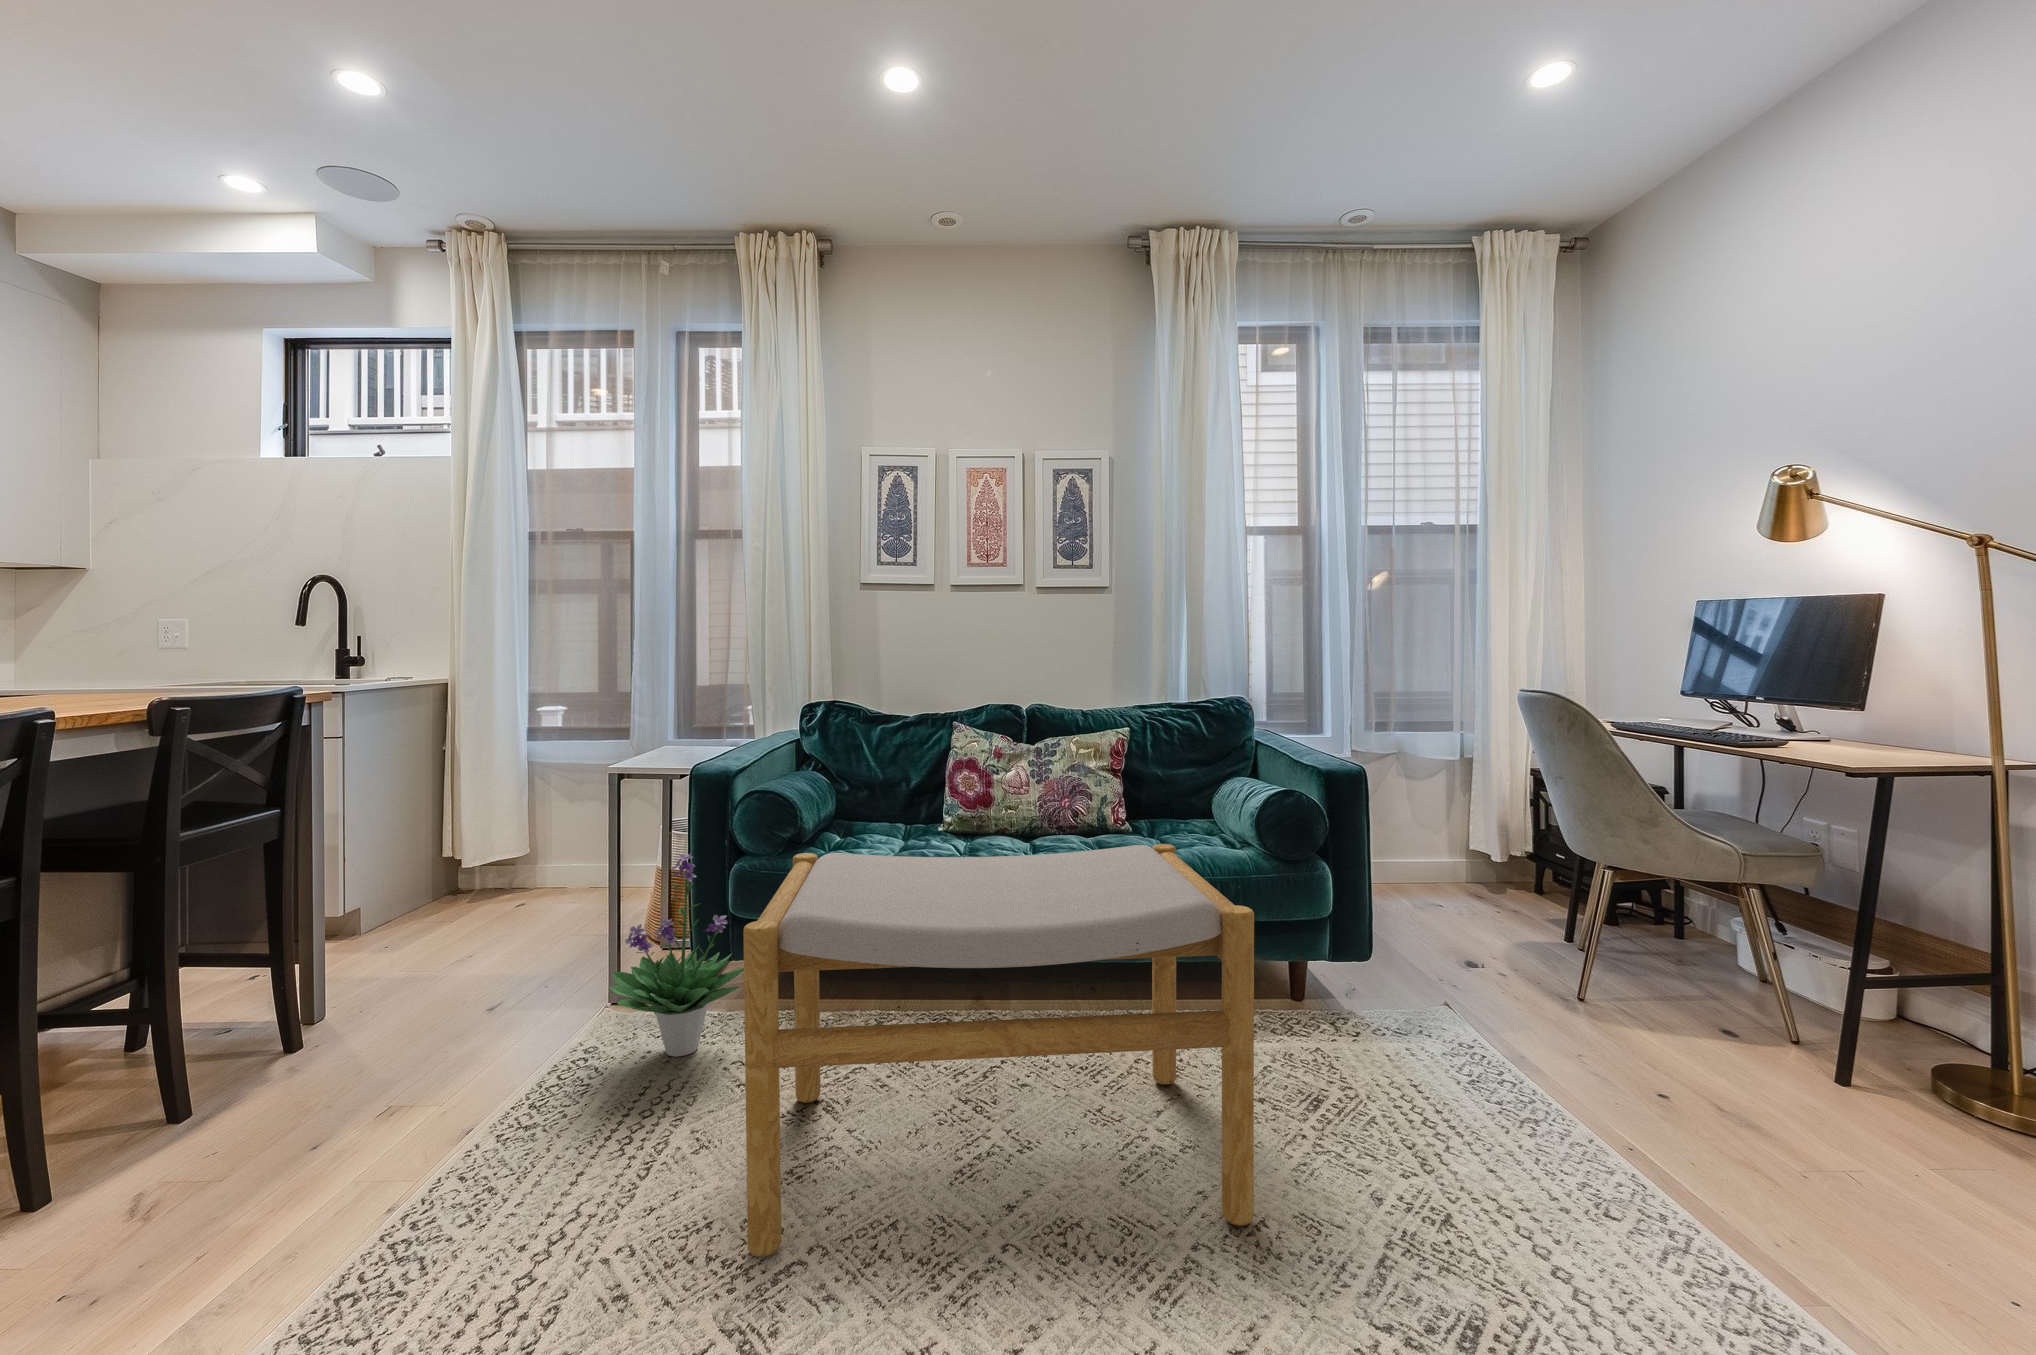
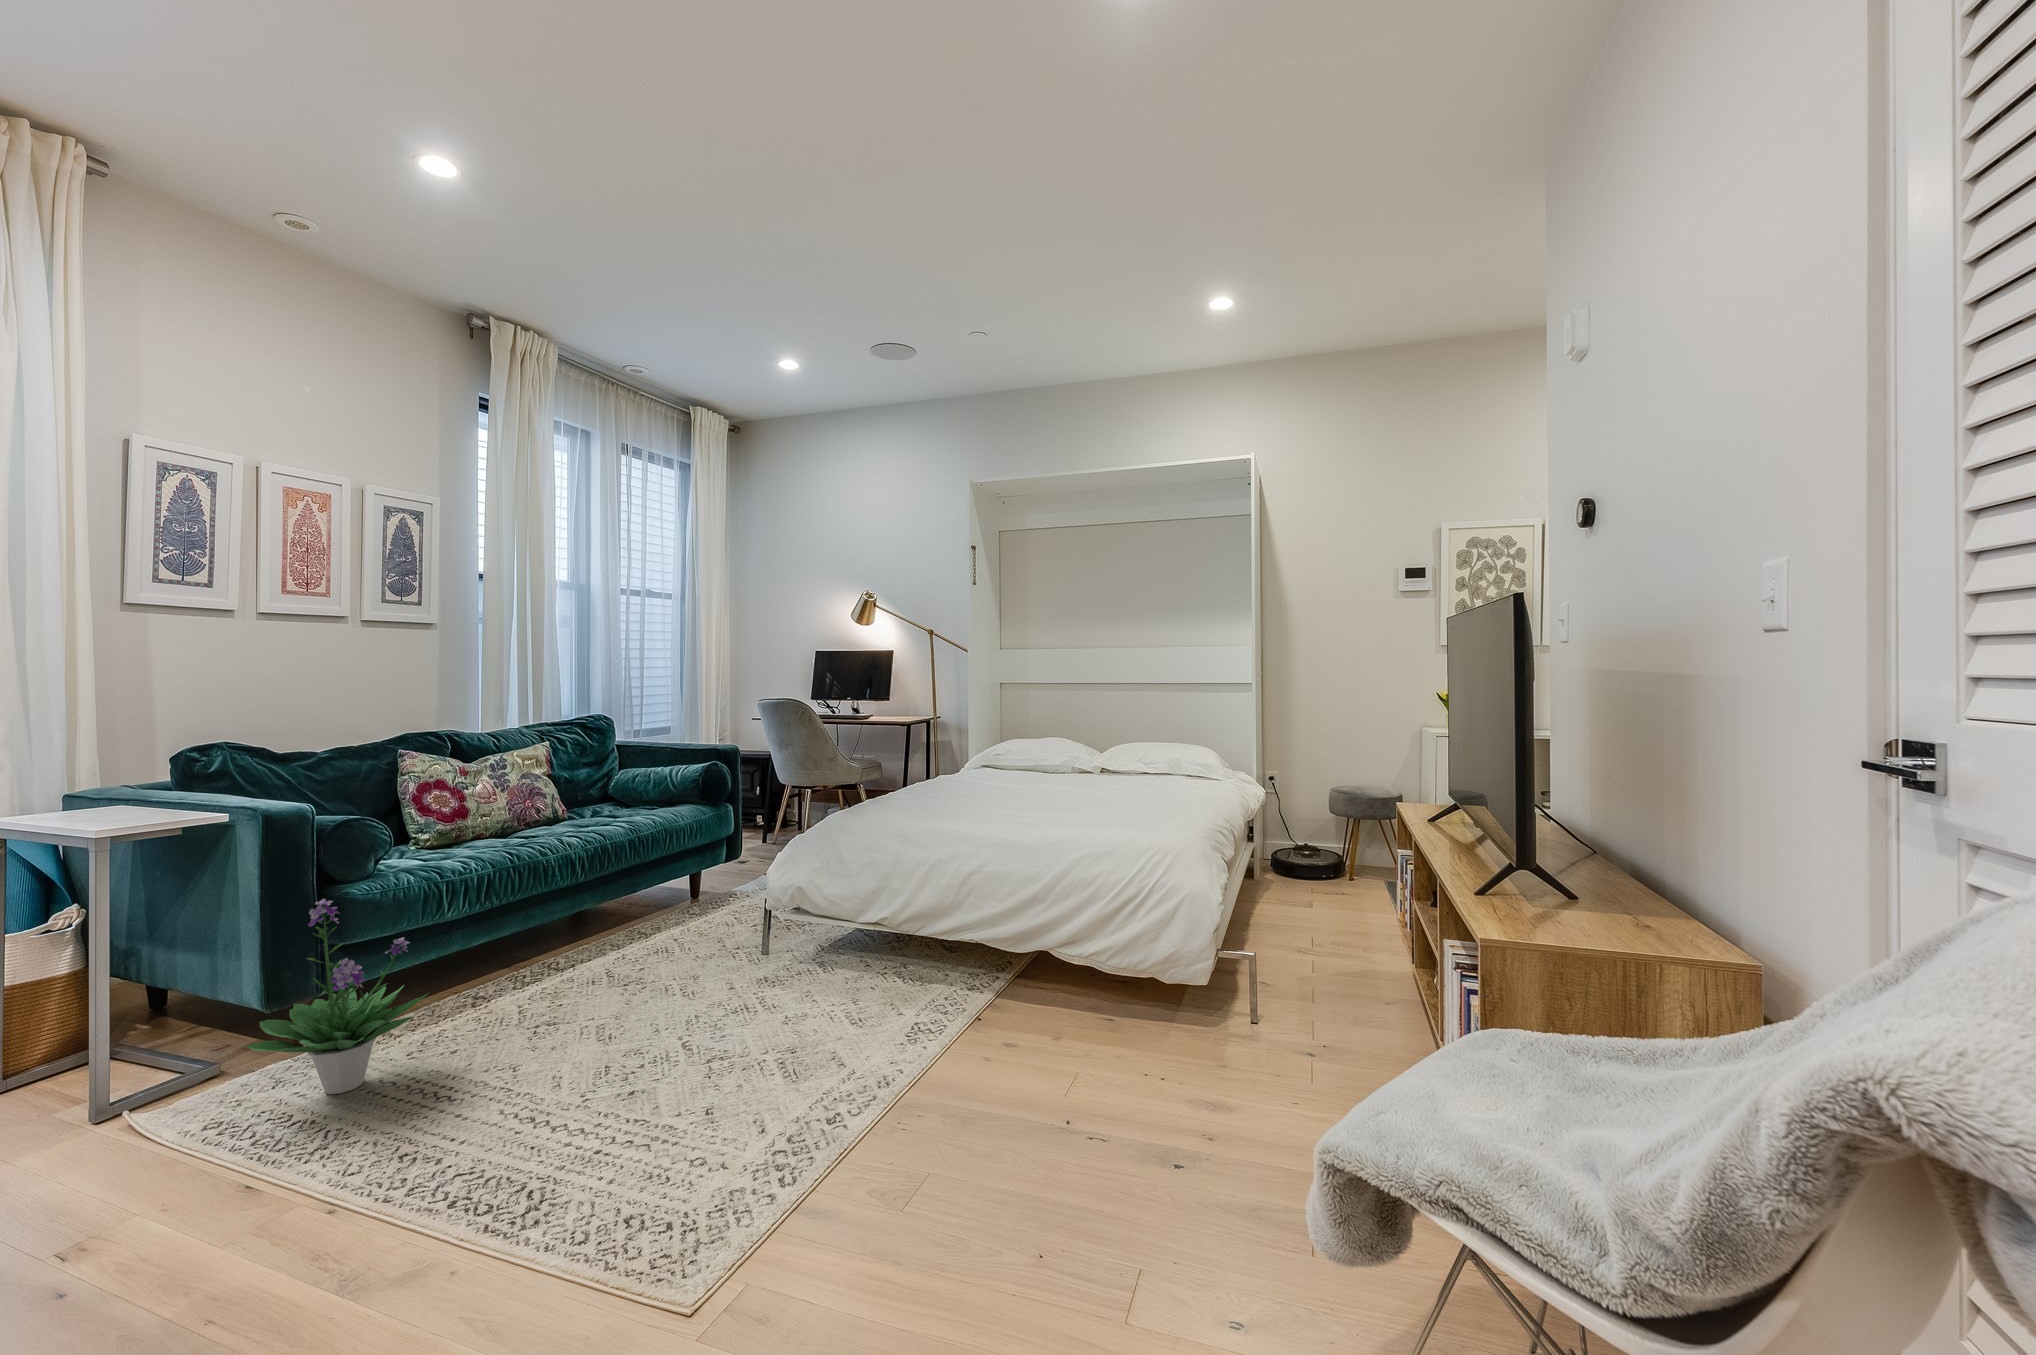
footstool: present [743,844,1254,1257] -> none [533,798,837,1060]

